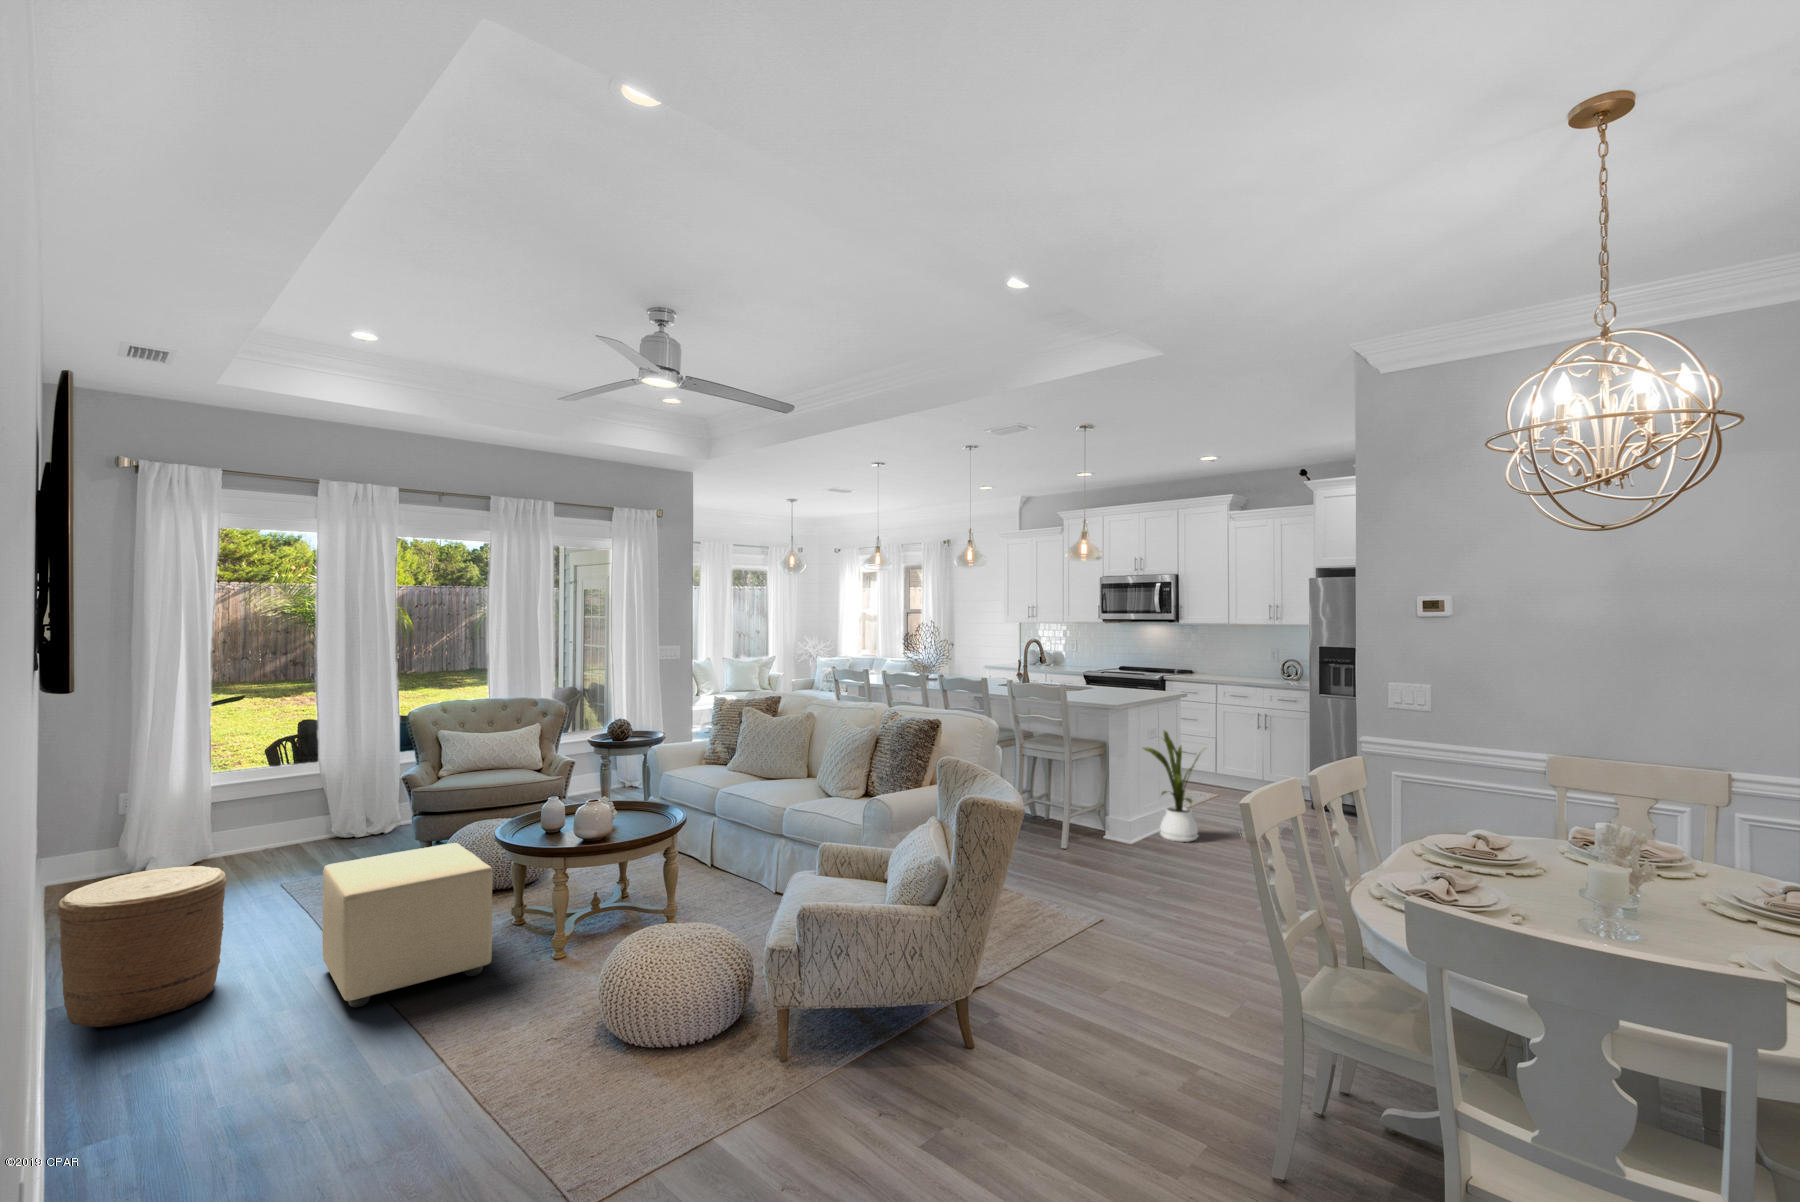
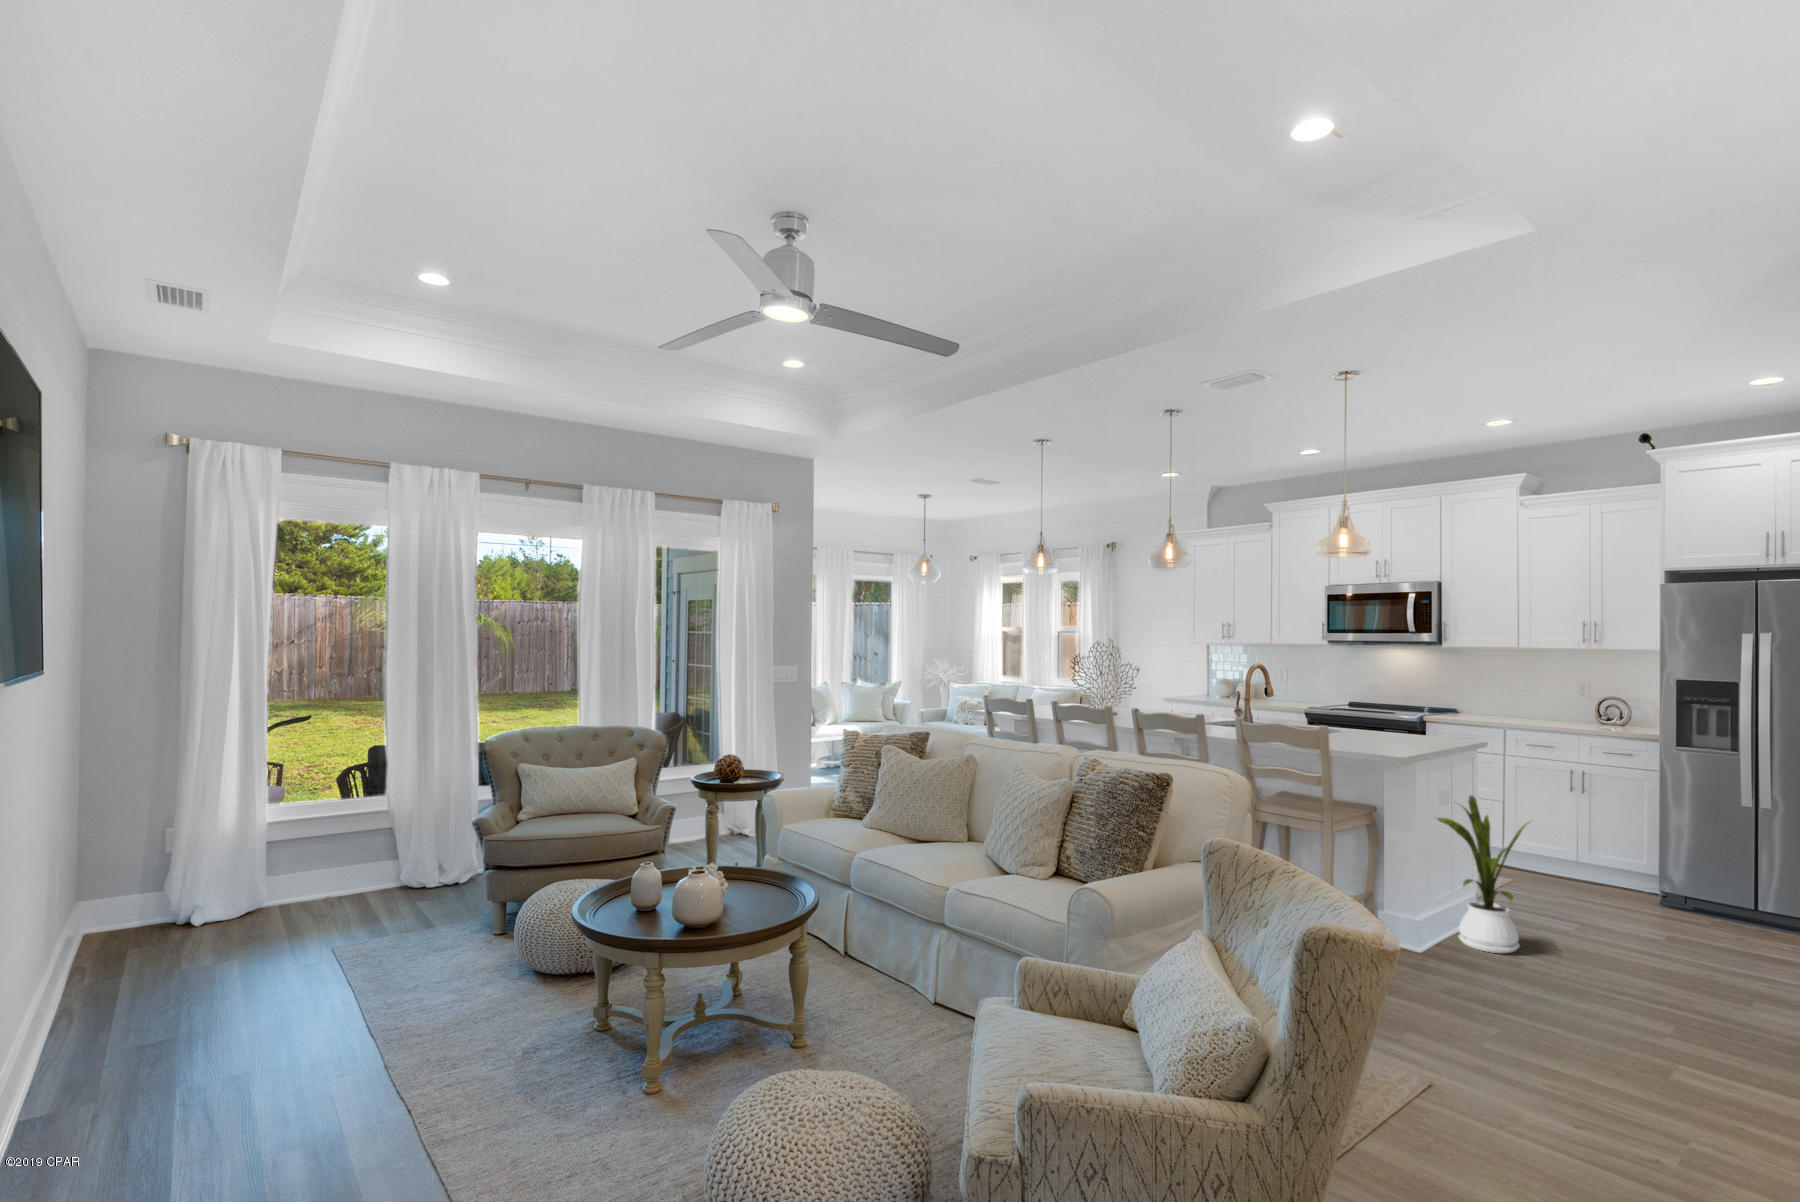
ottoman: present [323,843,493,1007] -> none [354,922,567,1157]
woven basket: present [58,866,226,1027] -> none [25,942,238,1163]

